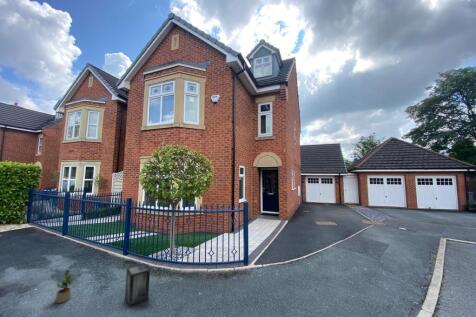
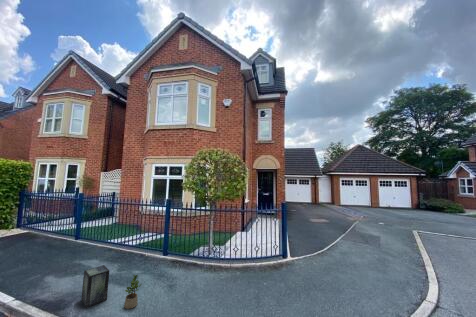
storage box: present [125,264,150,307] -> present [81,265,109,308]

